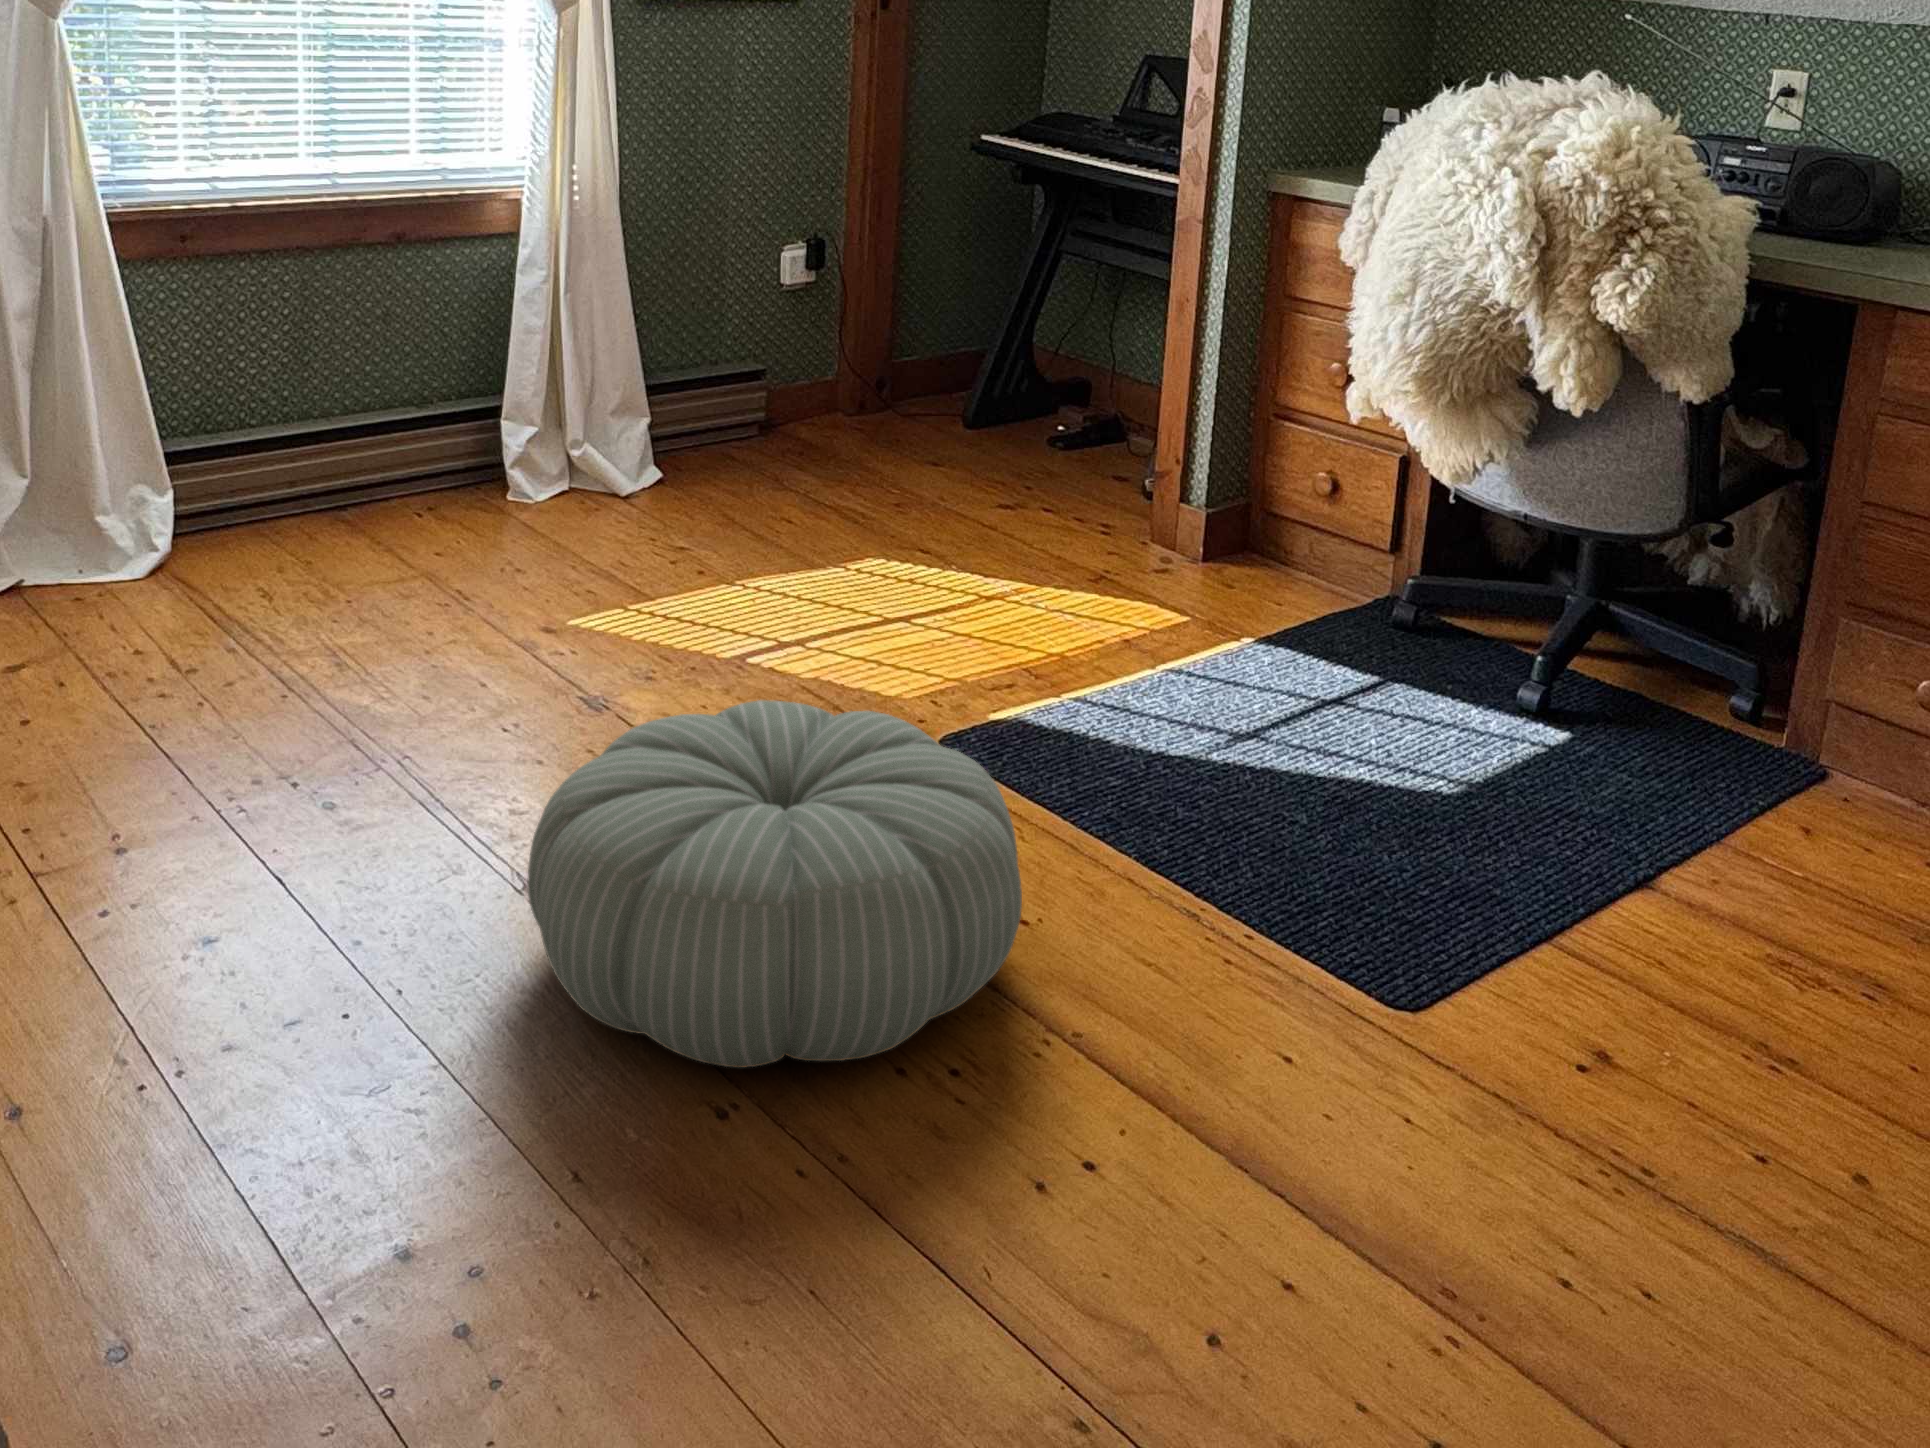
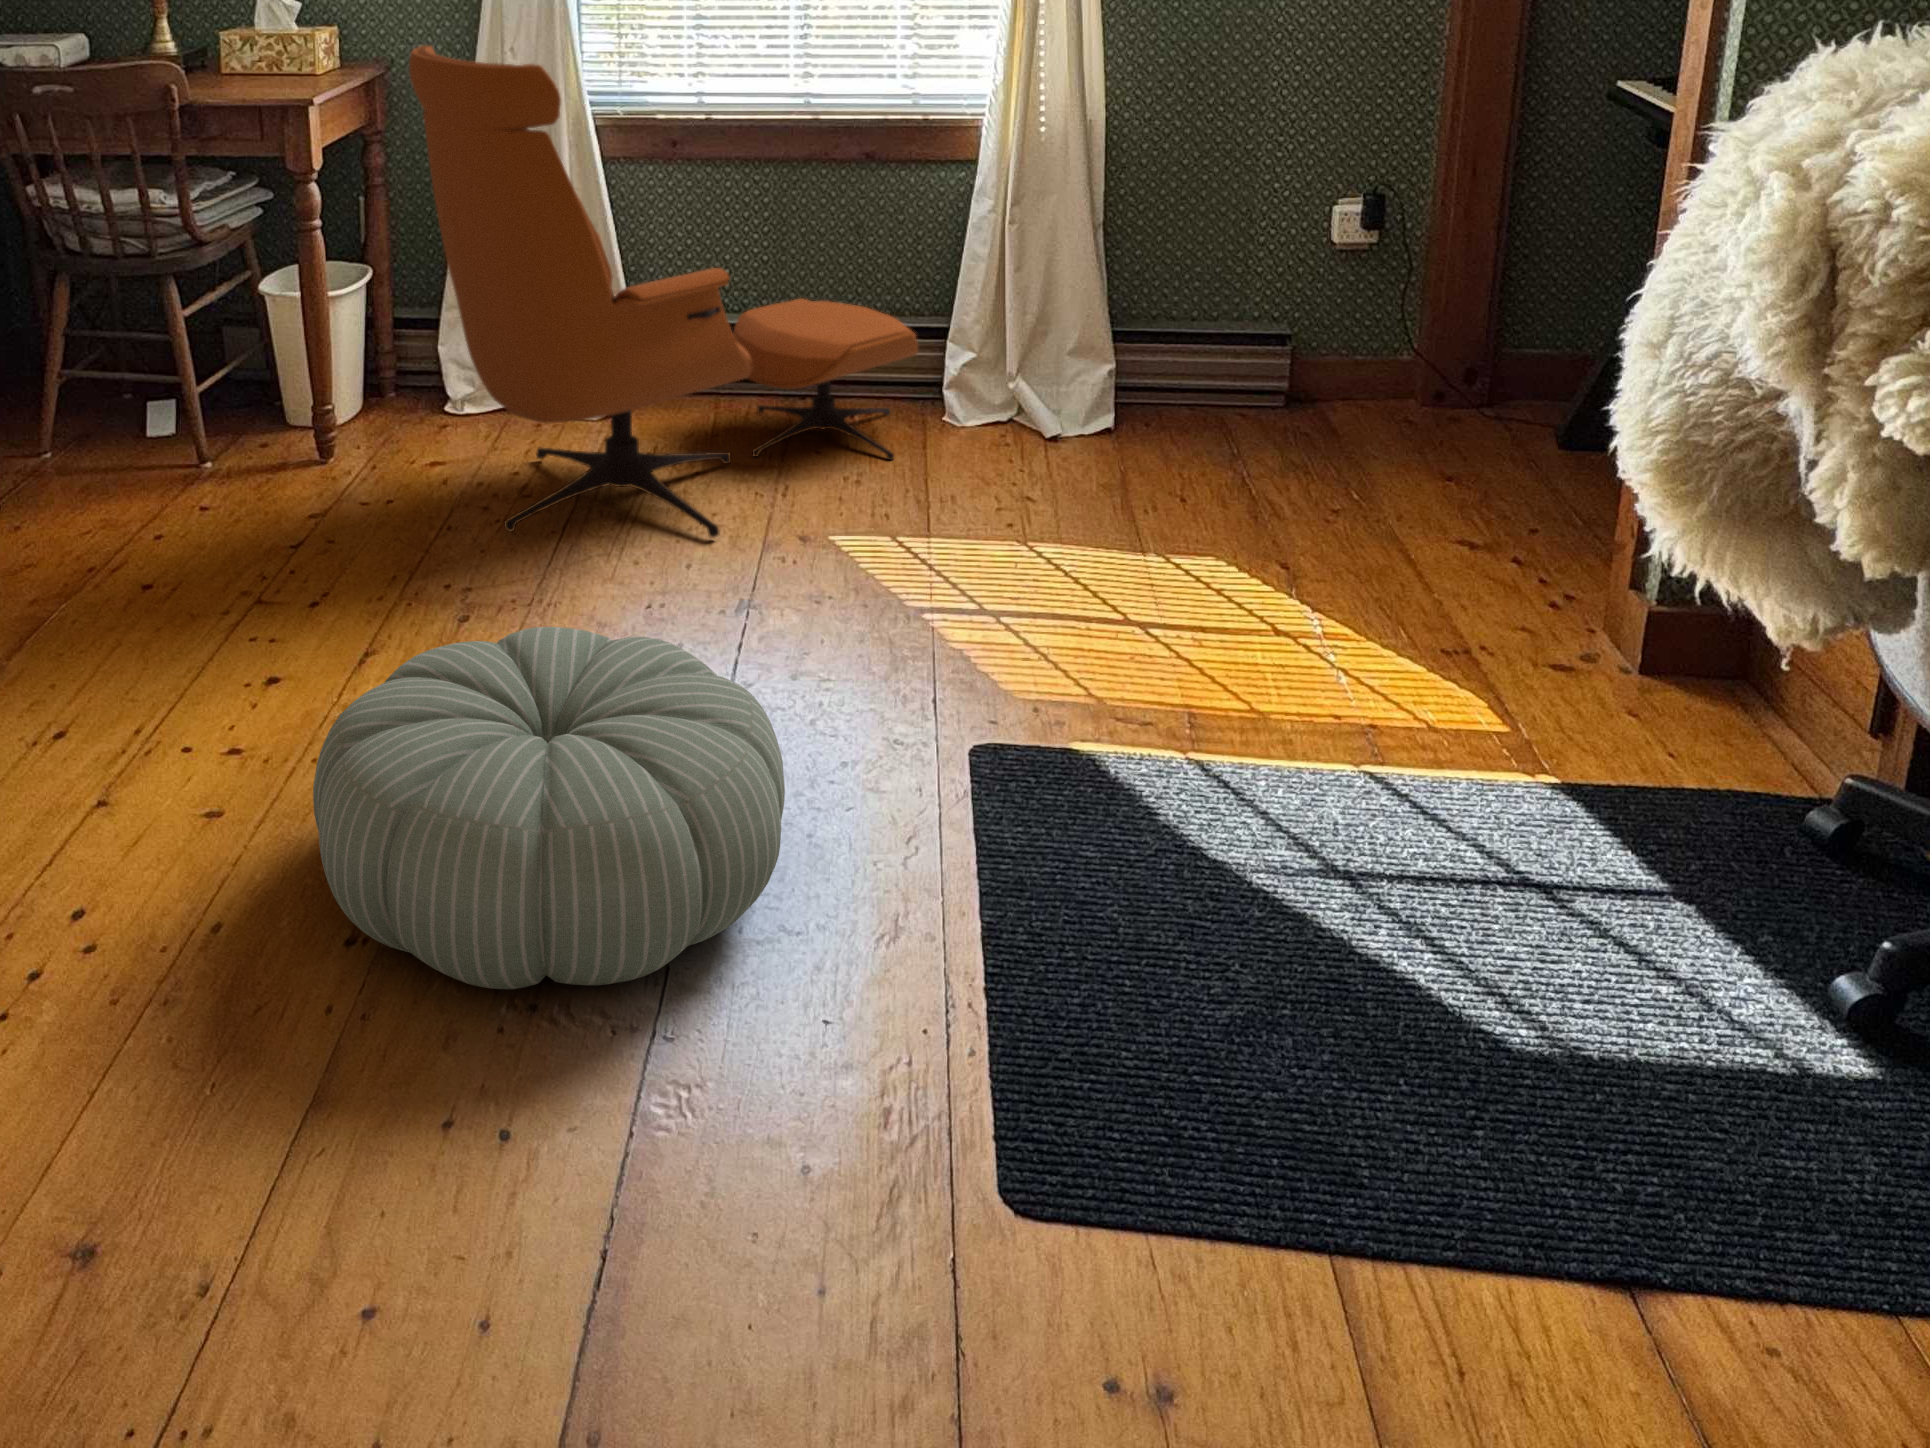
lounge chair: none [81,122,516,699] -> present [409,46,918,538]

